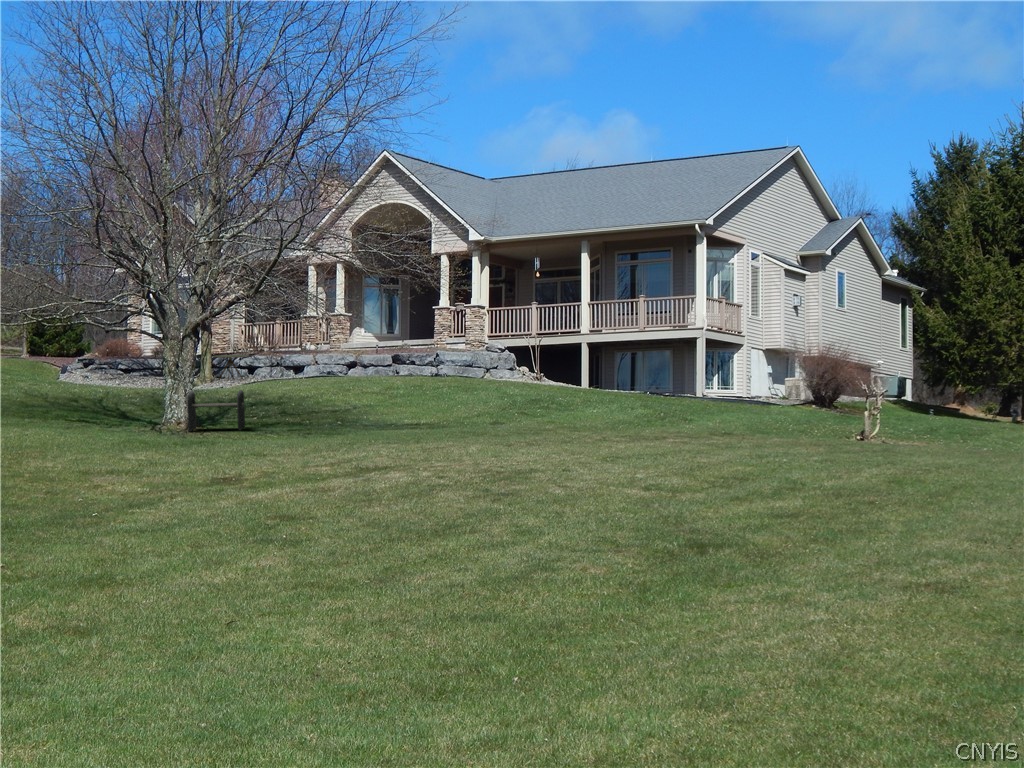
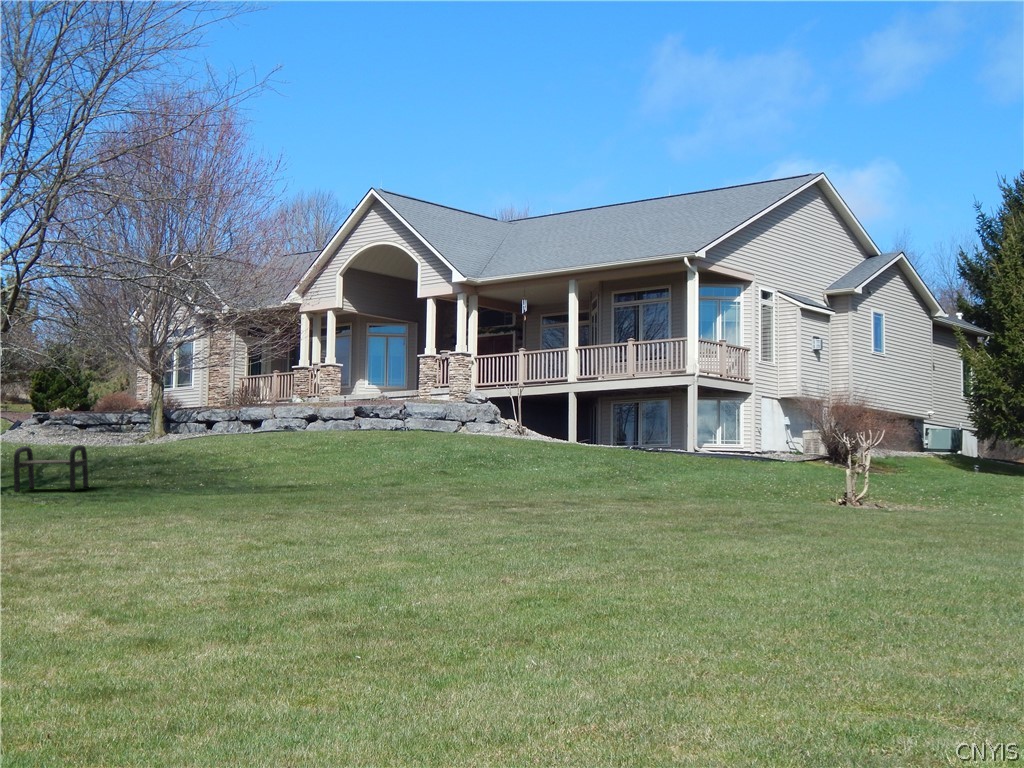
round table: present [213,355,247,380] -> none [185,407,223,434]

